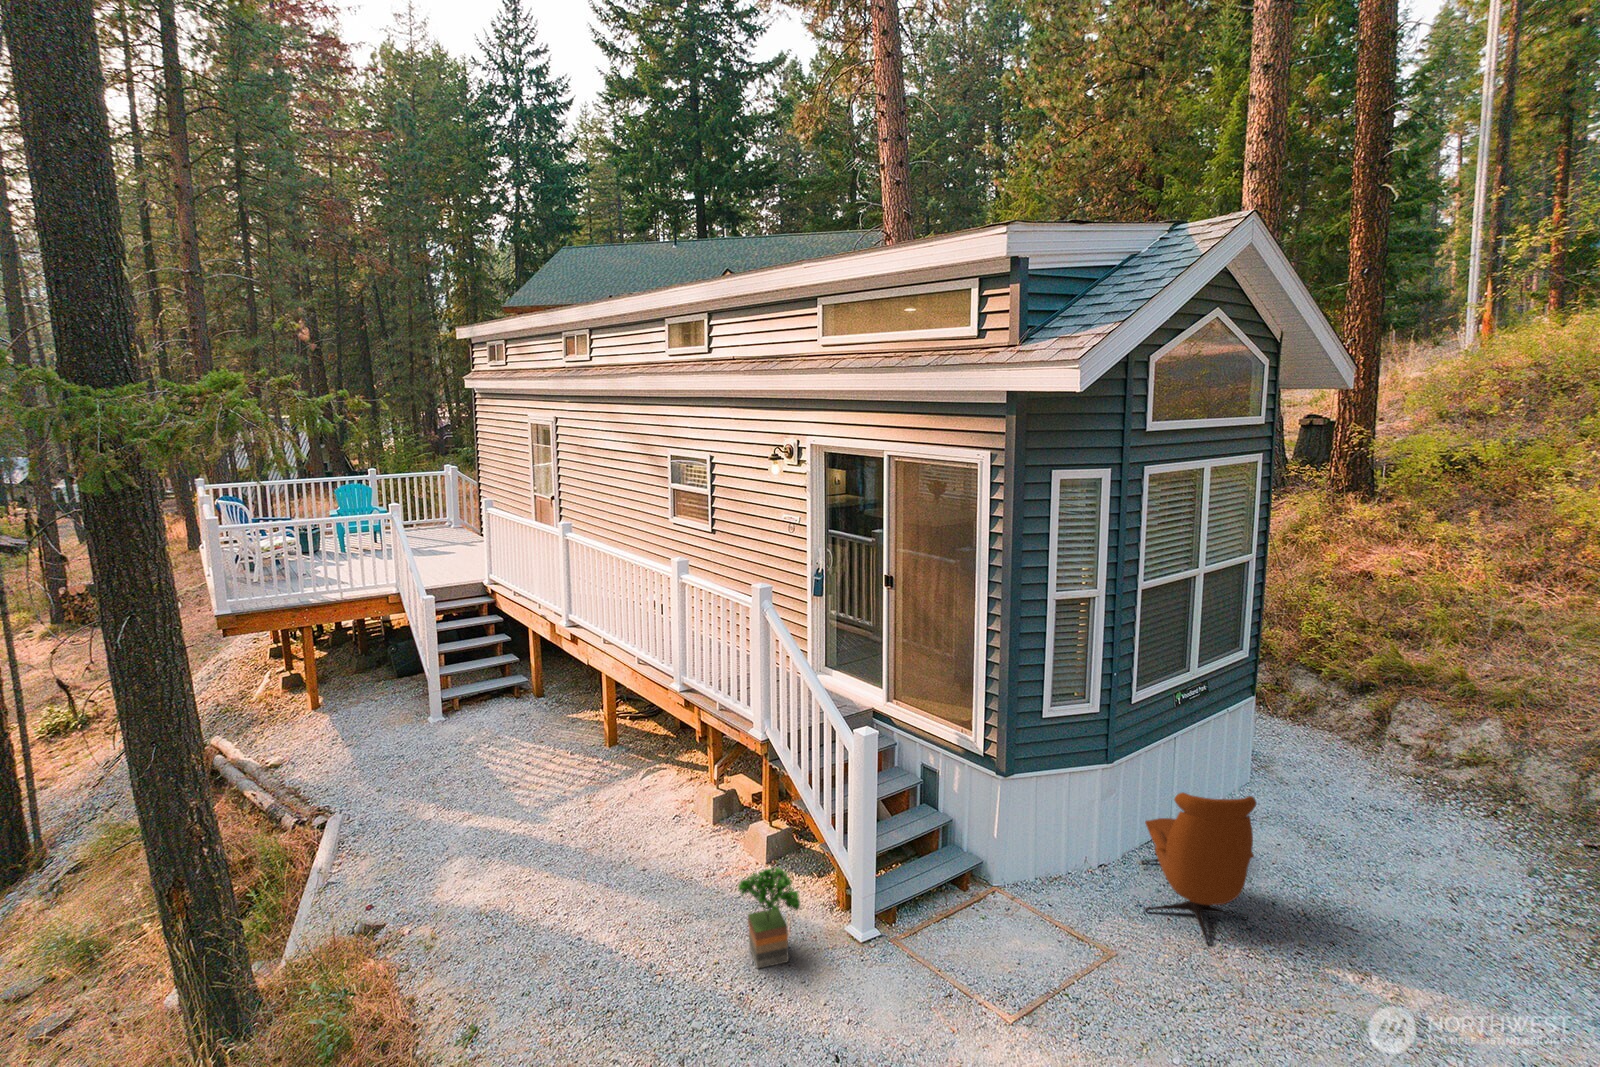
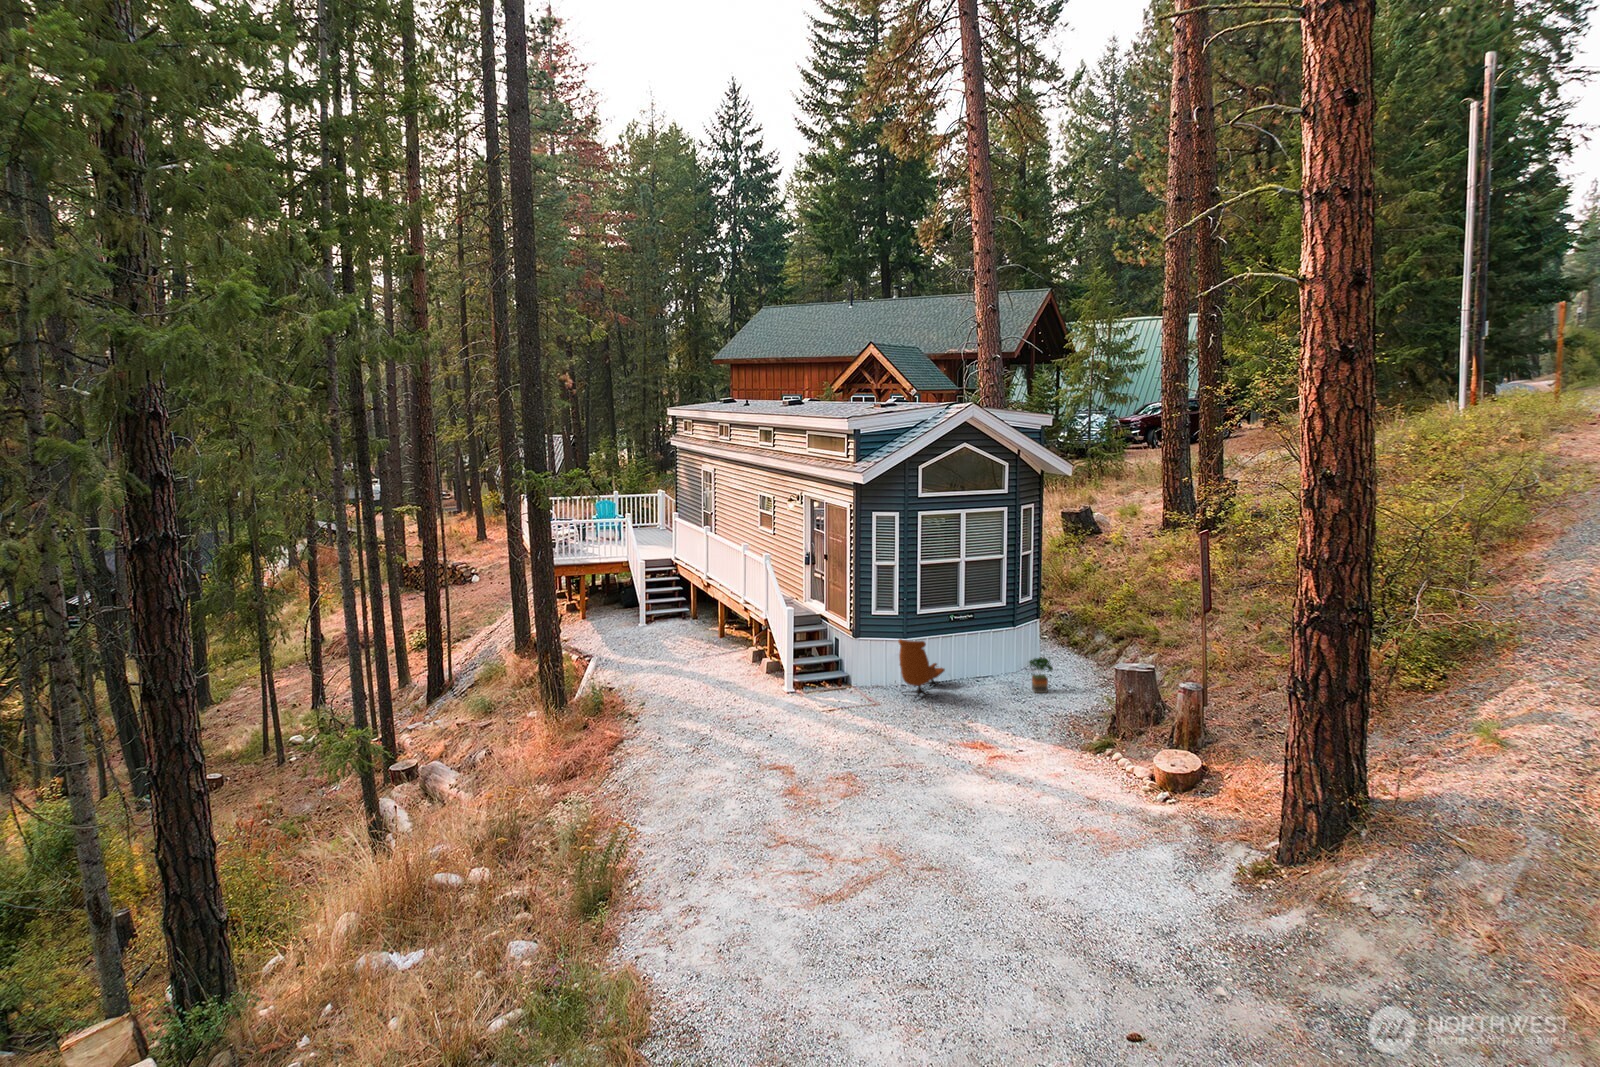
potted tree: present [738,867,800,969] -> present [1029,658,1053,693]

